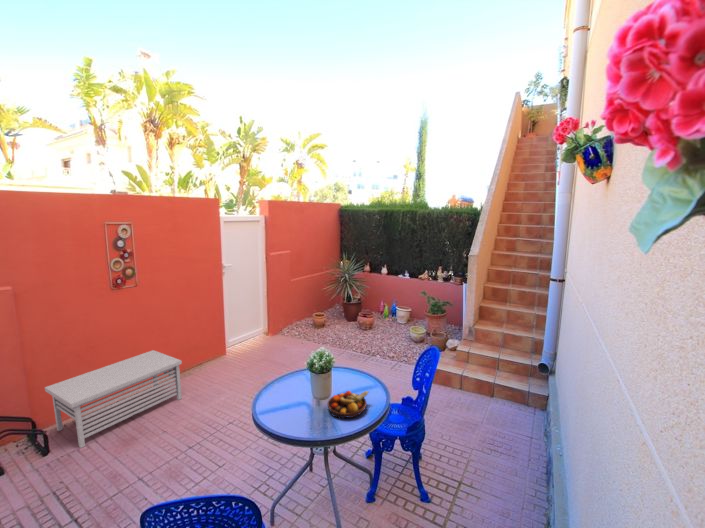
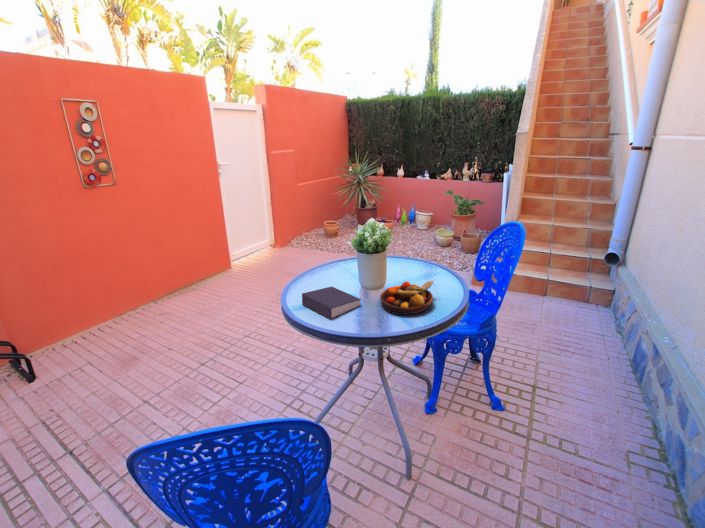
storage bench: present [45,350,182,448] -> none [20,261,190,369]
book: none [269,391,313,420] -> present [302,286,361,320]

